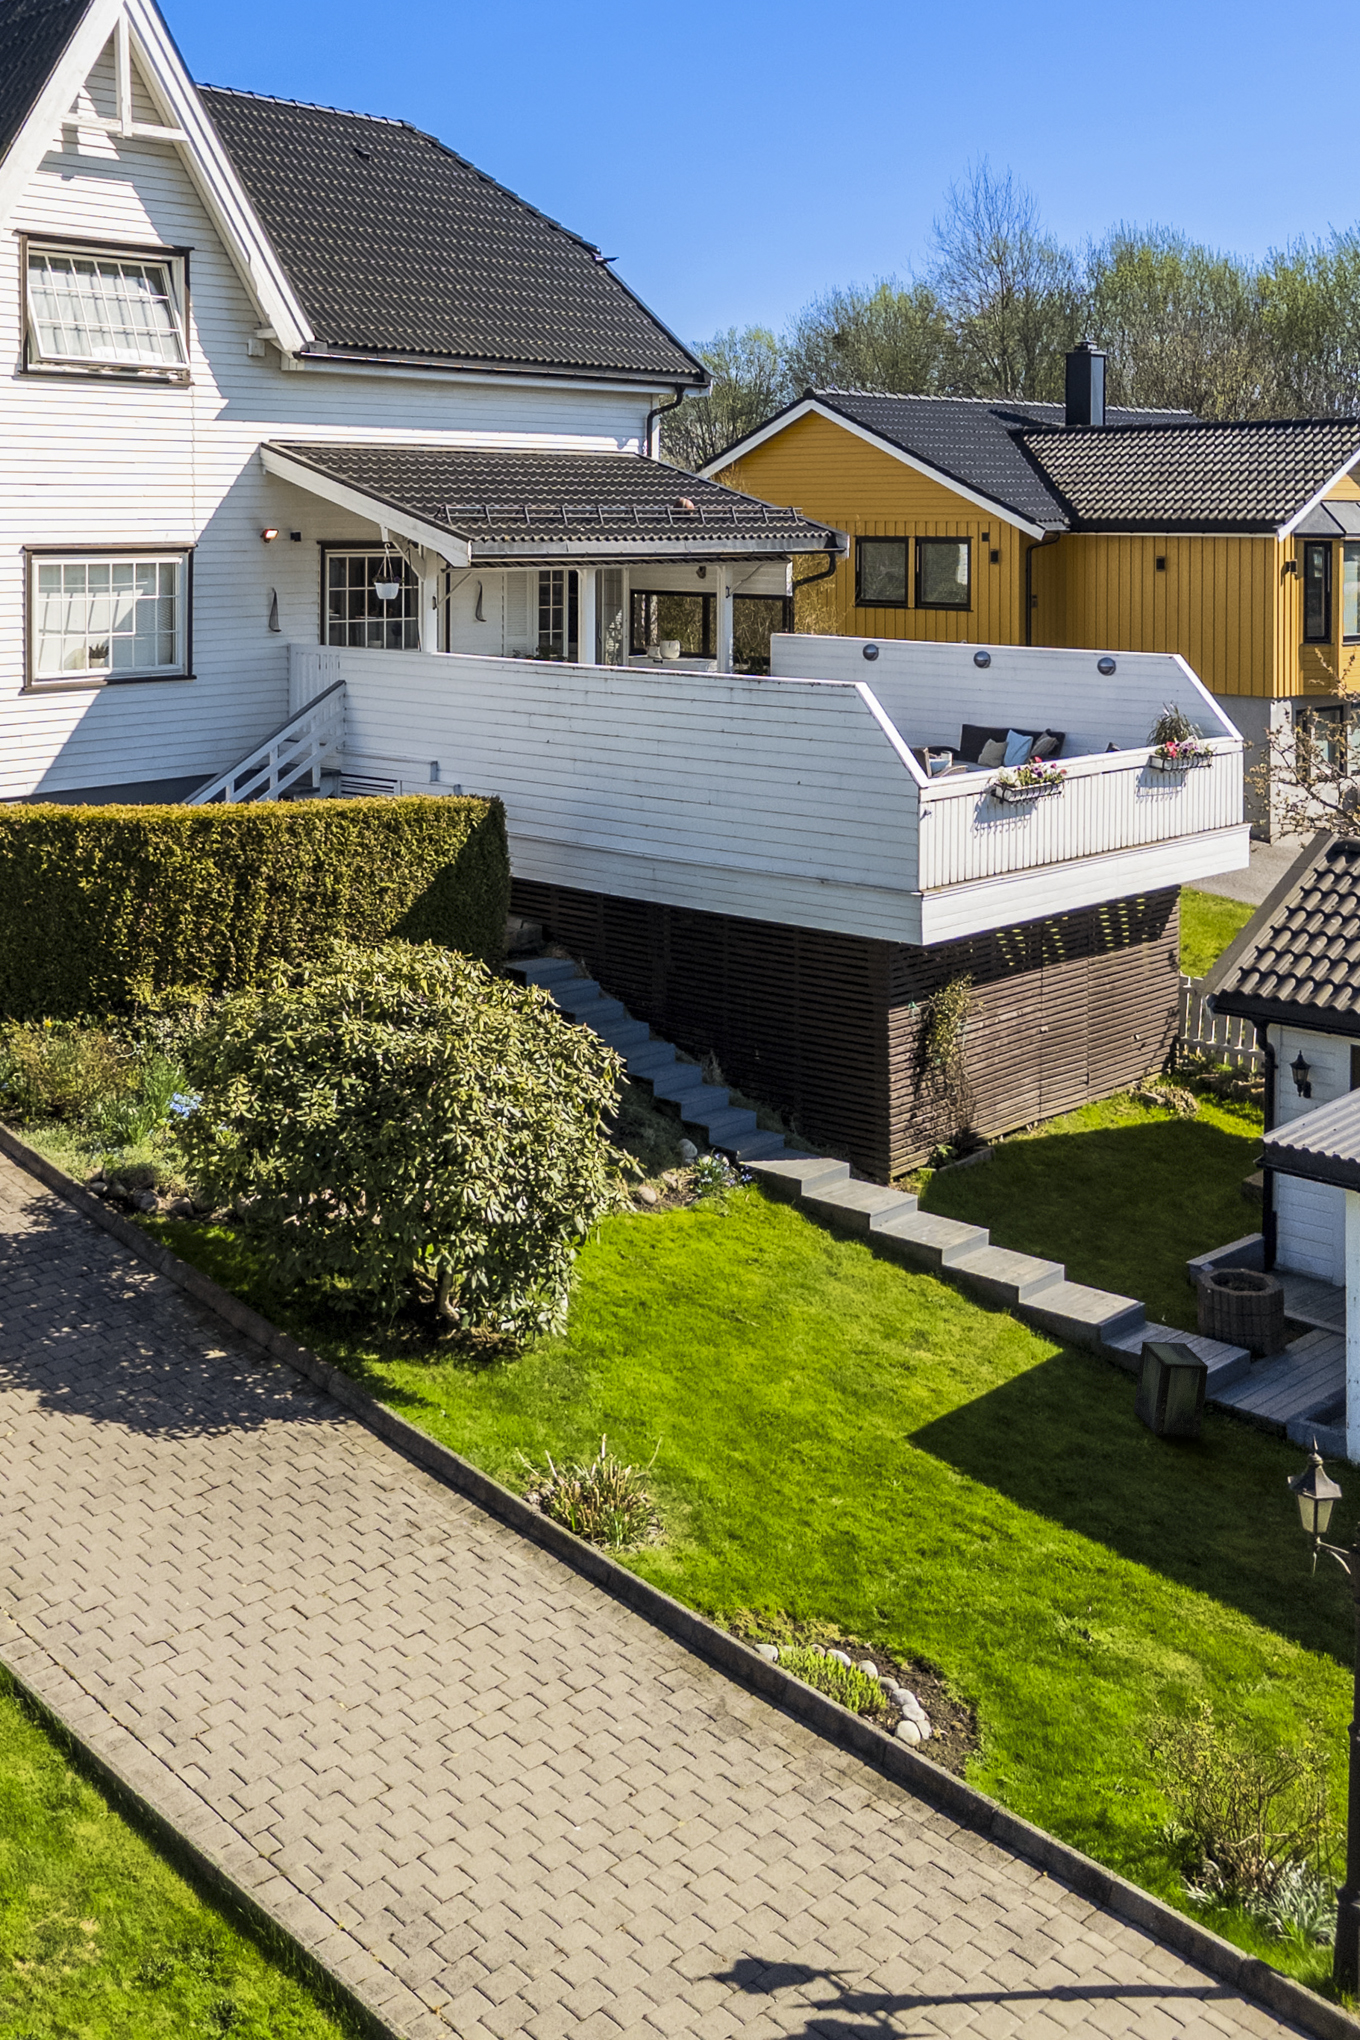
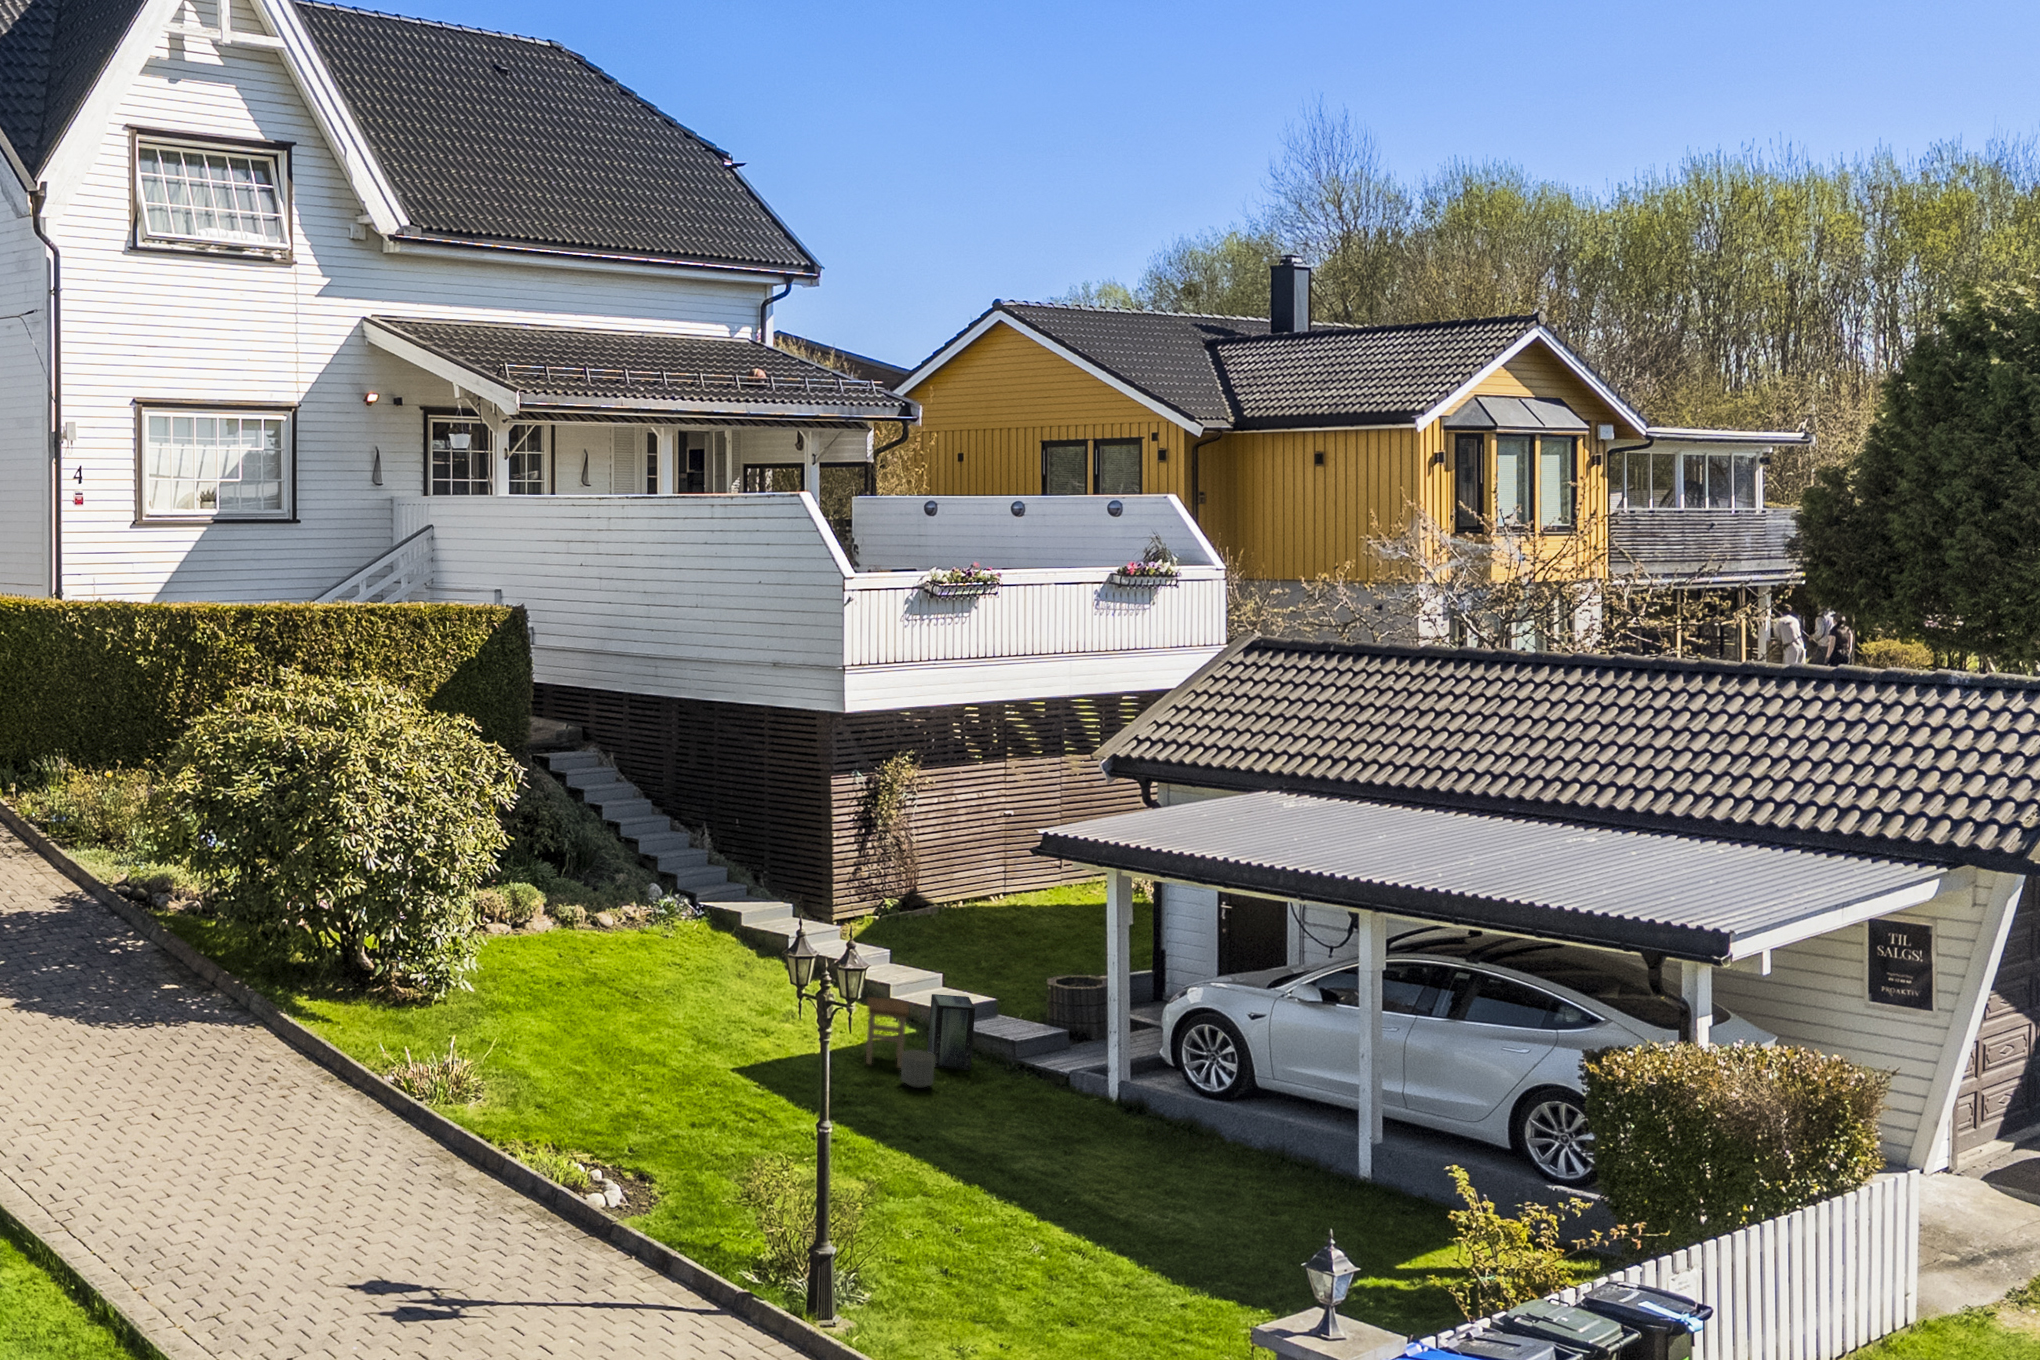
stool: none [1069,1349,1140,1443] -> present [866,997,909,1068]
planter: none [1148,1432,1193,1484] -> present [901,1050,935,1088]

